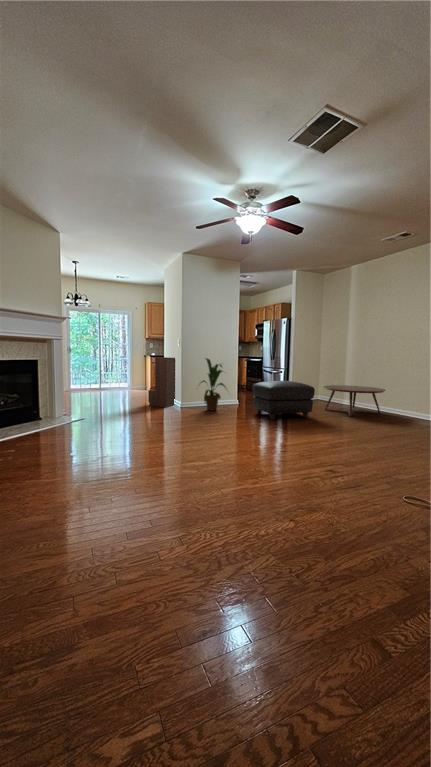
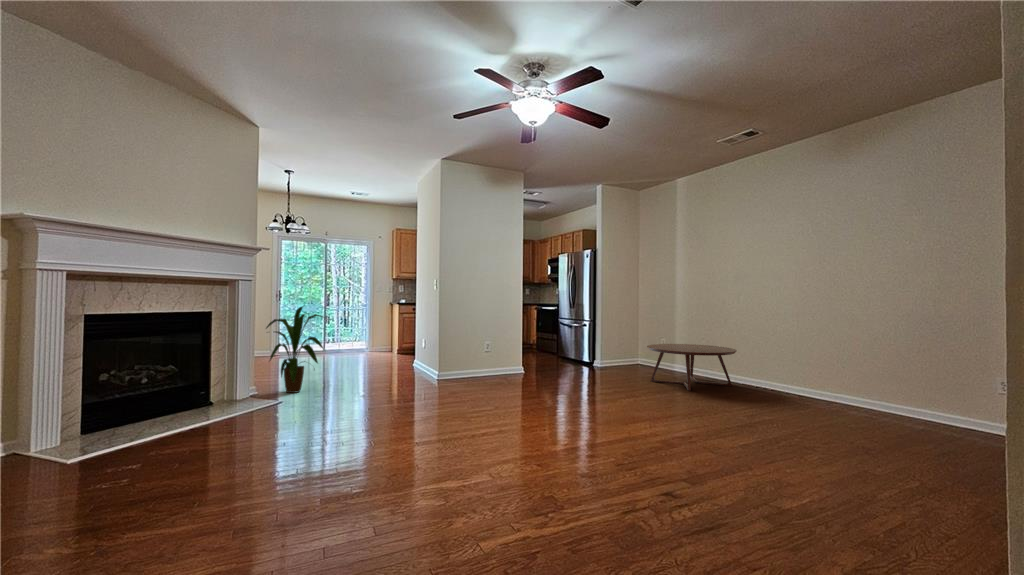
bookshelf: present [148,357,175,407] -> none [388,305,430,380]
house plant: present [202,358,226,411] -> present [266,306,323,393]
ottoman: present [252,381,315,420] -> none [543,339,635,398]

